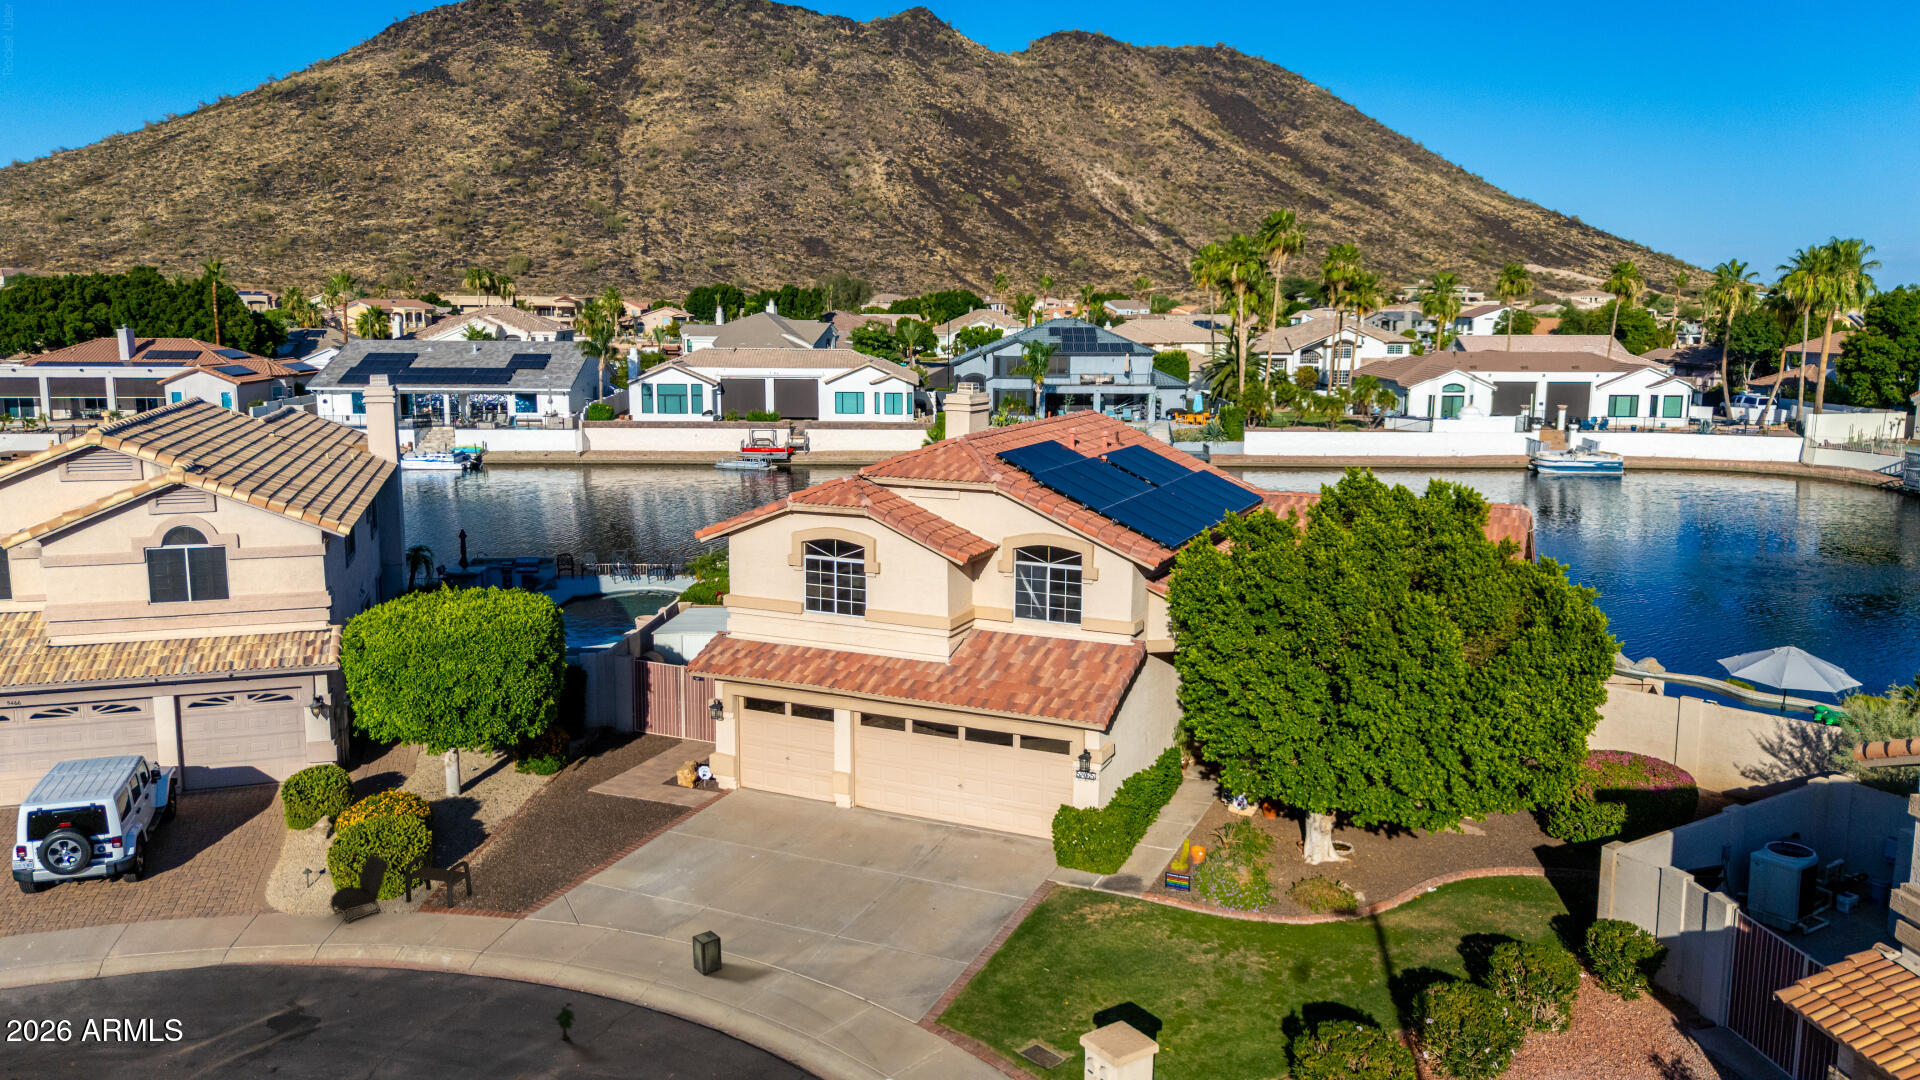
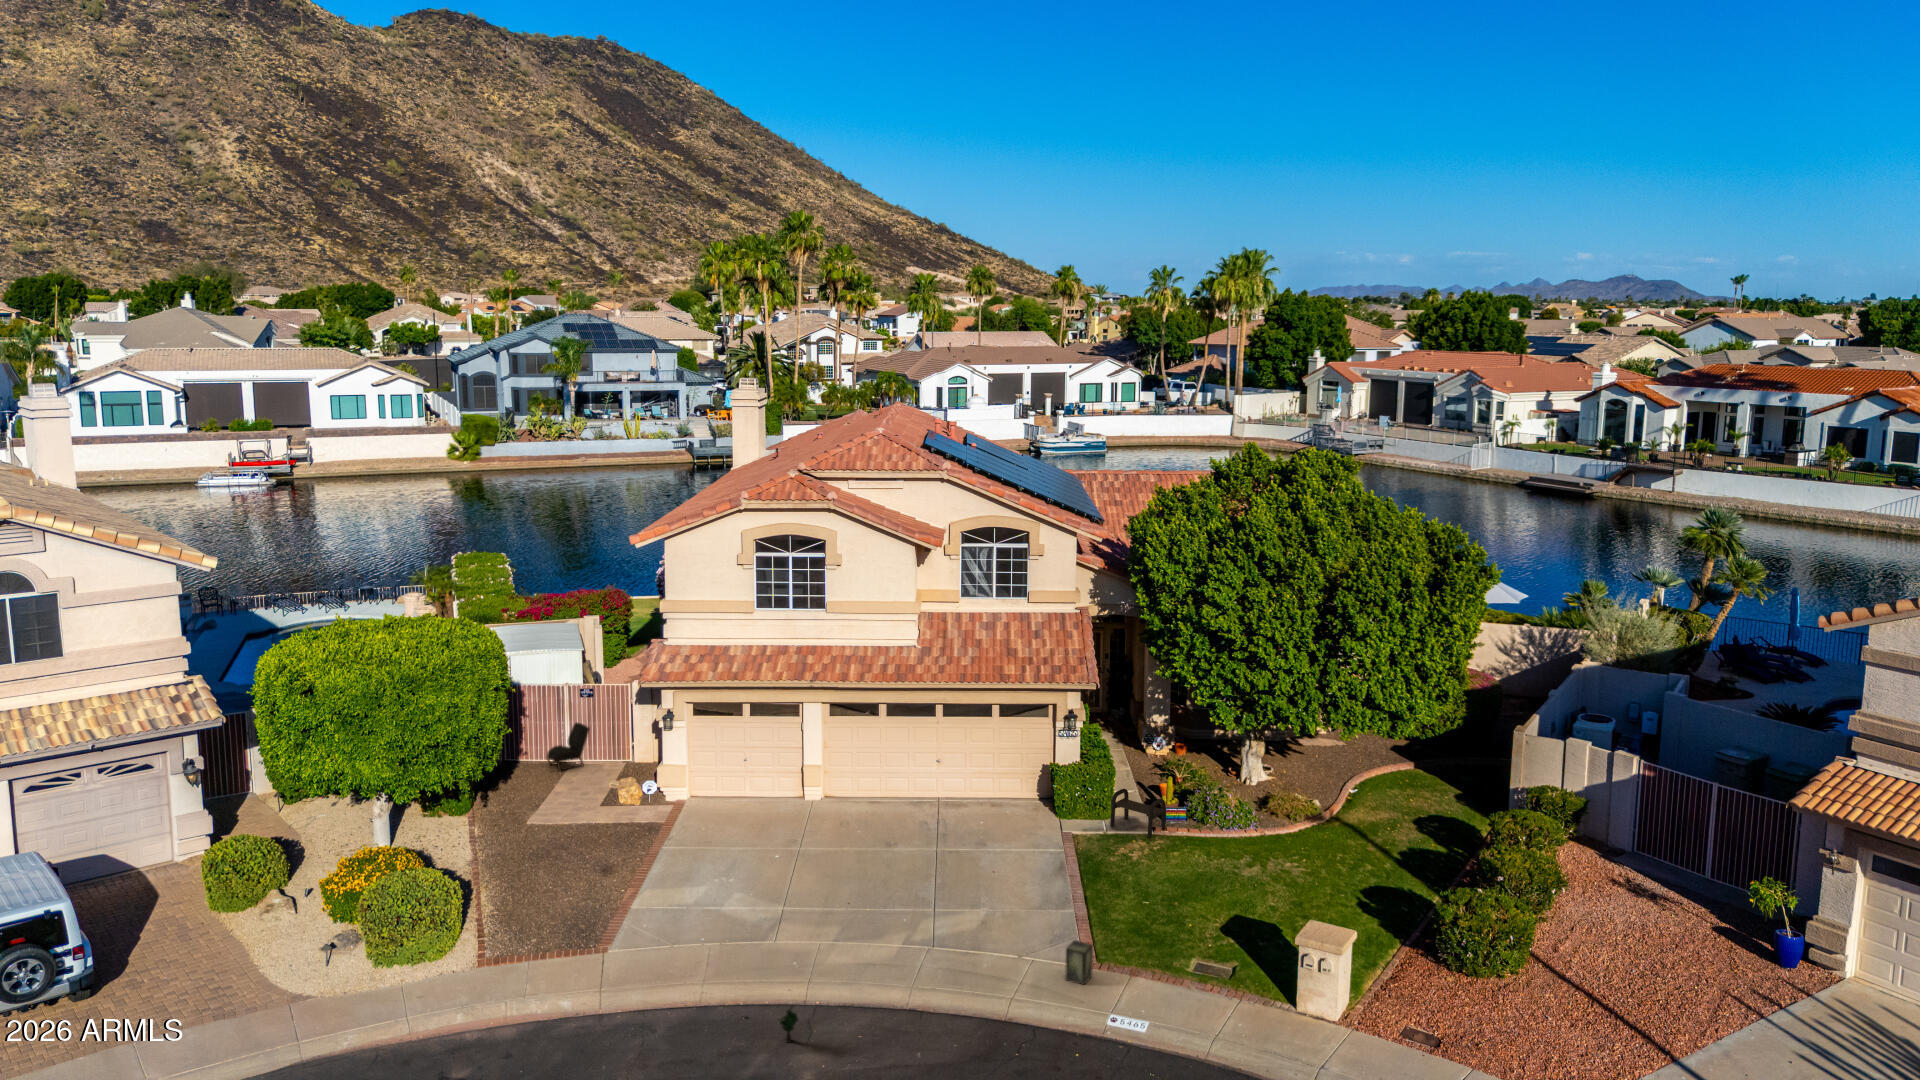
lounge chair: present [330,855,388,923] -> present [547,722,589,771]
bench: present [405,856,472,908] -> present [1110,789,1166,838]
storage box: present [692,930,722,975] -> present [1065,941,1093,985]

